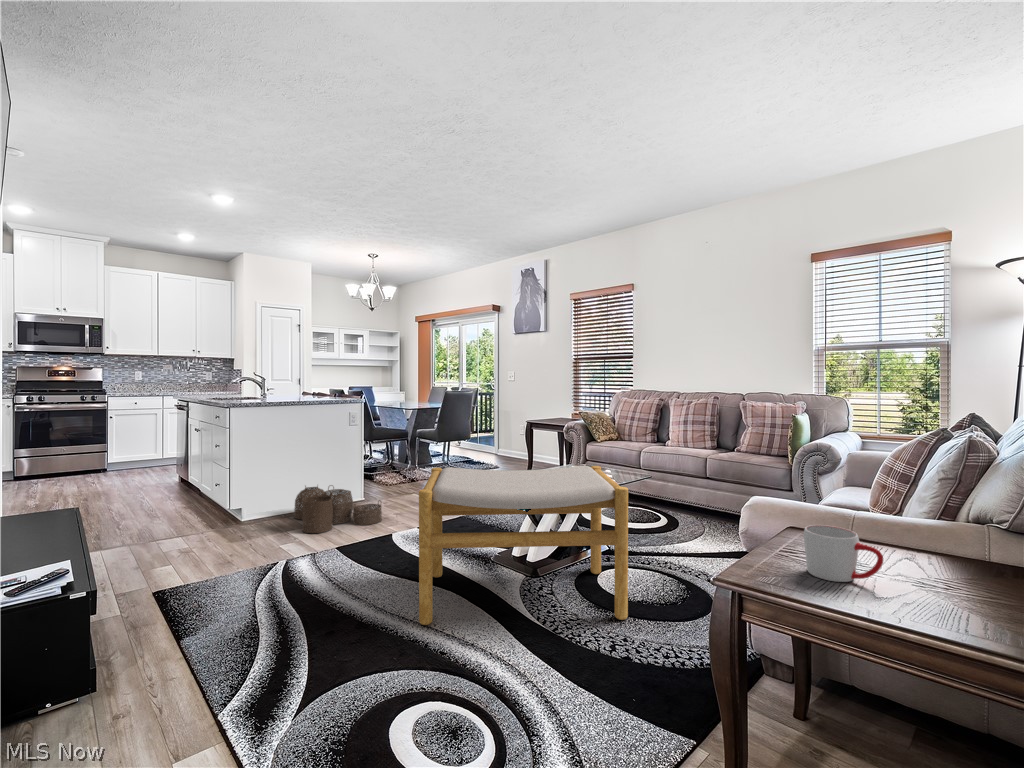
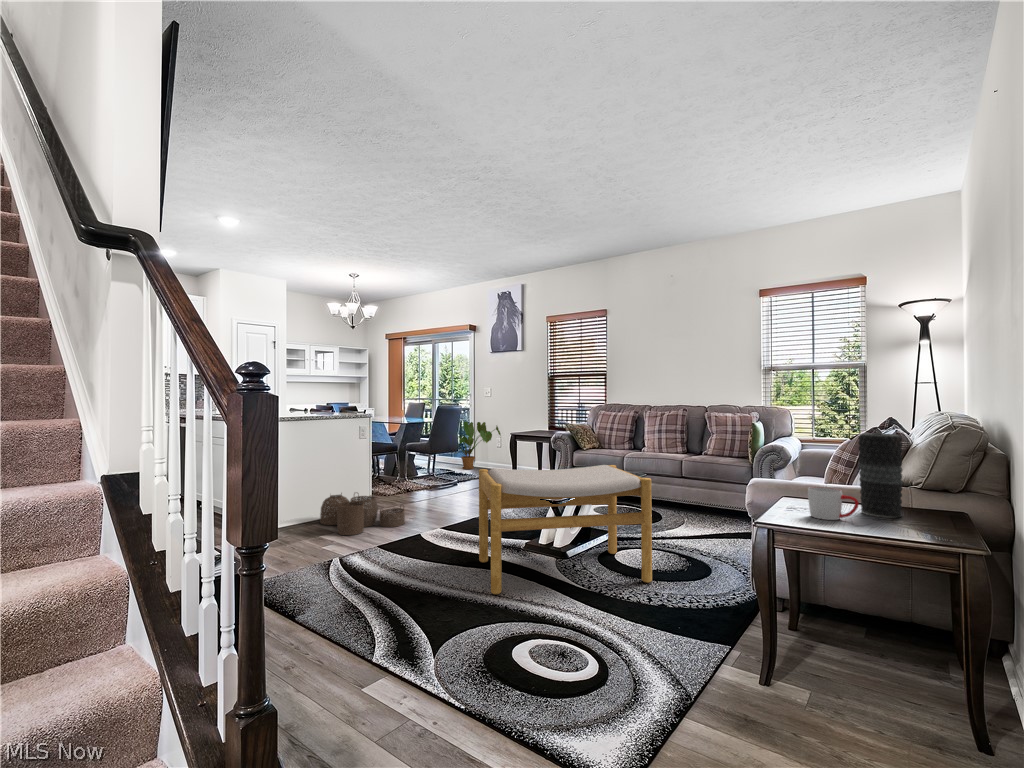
house plant: none [465,407,523,458] -> present [456,421,501,469]
vase: none [895,443,968,582] -> present [859,433,903,518]

